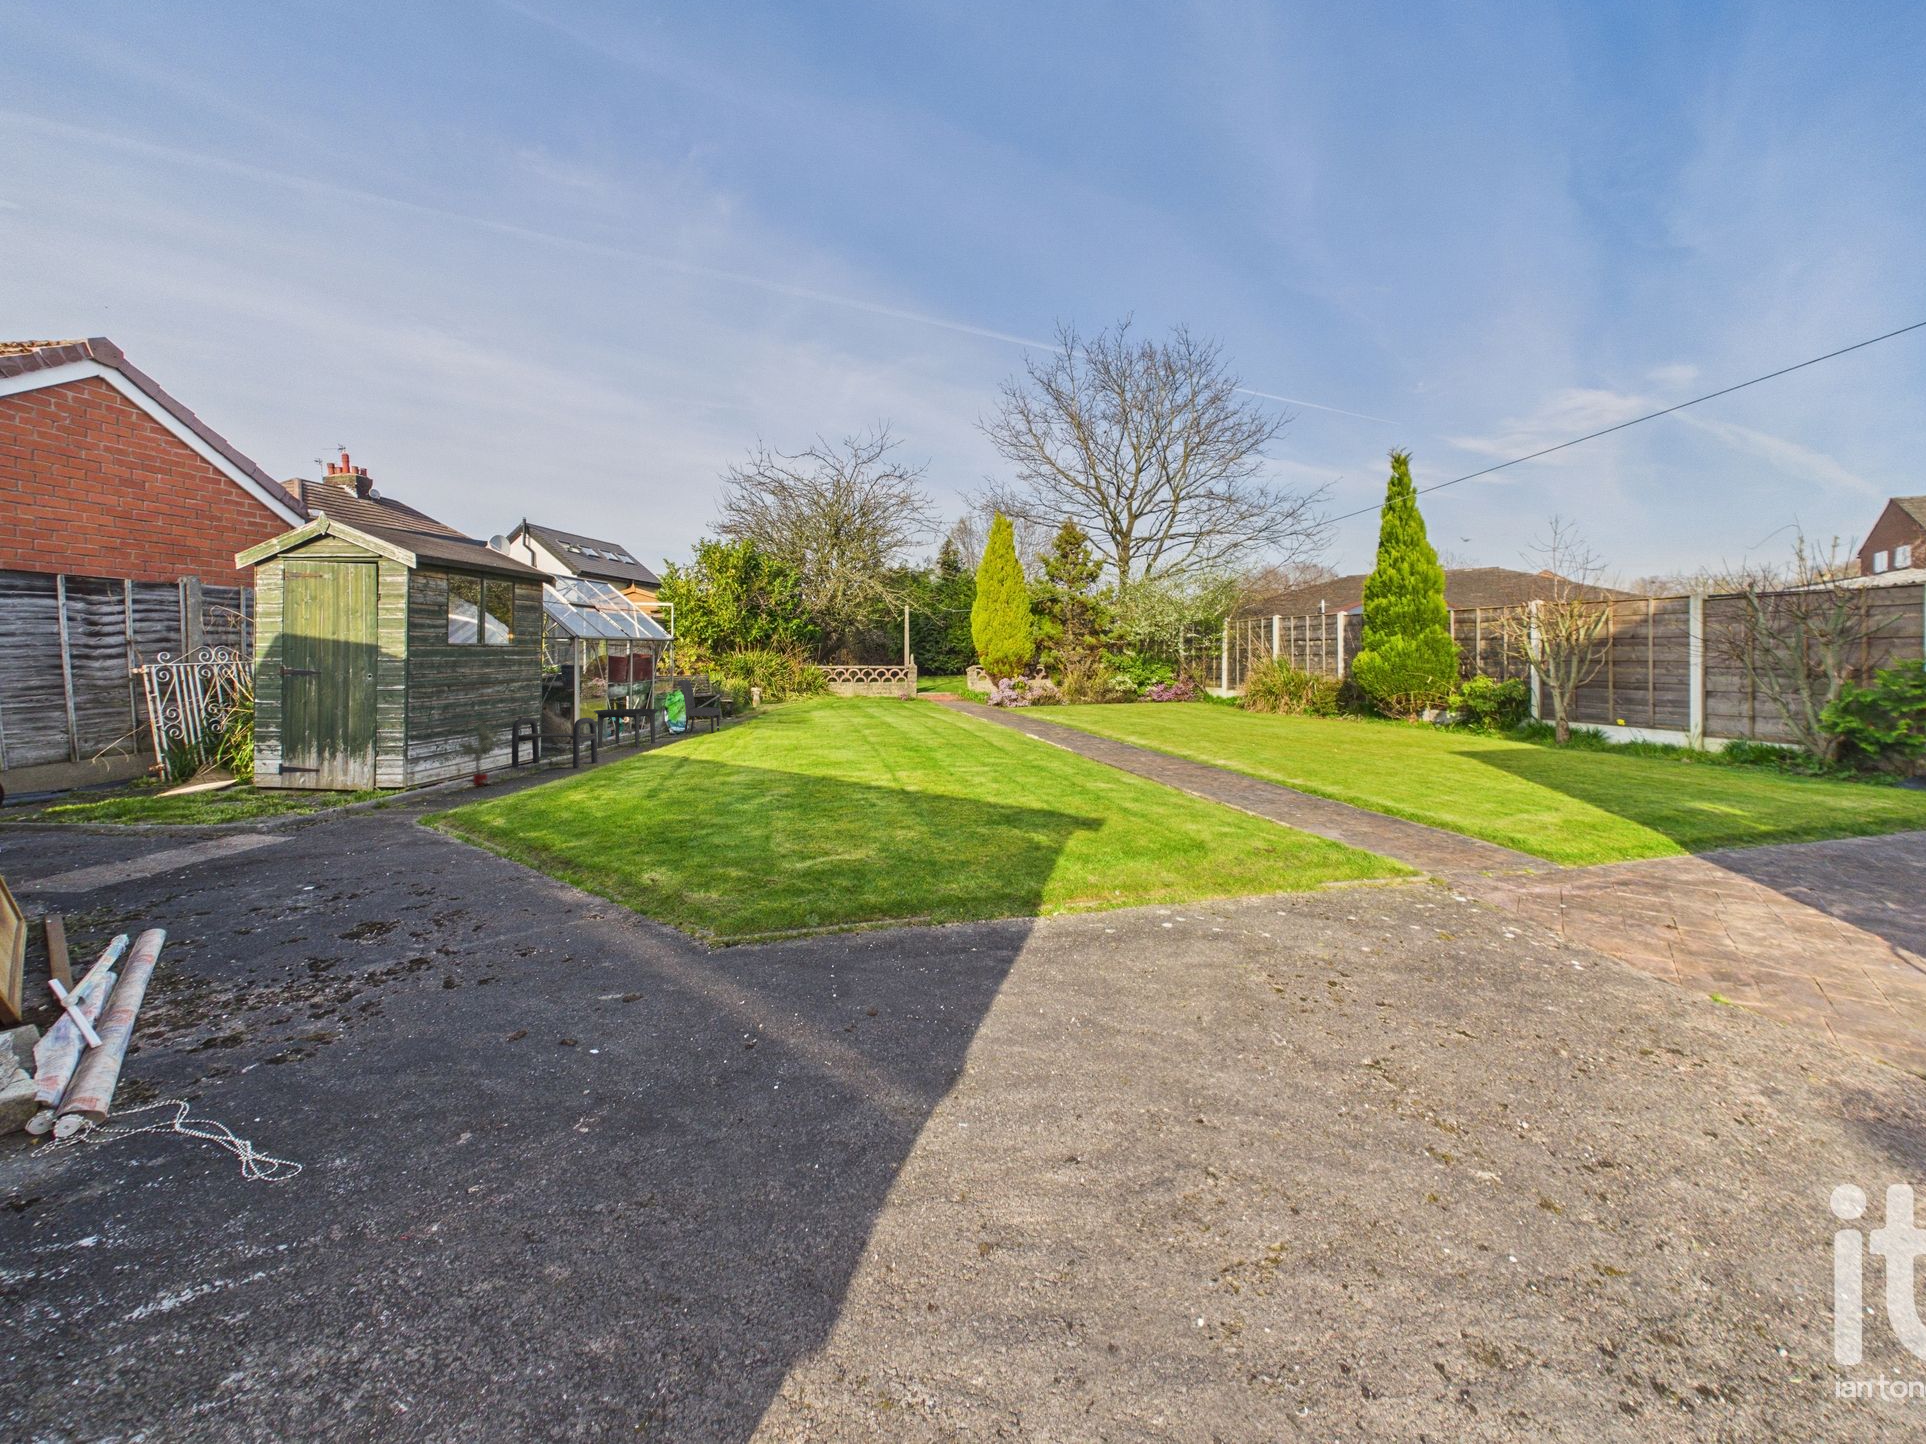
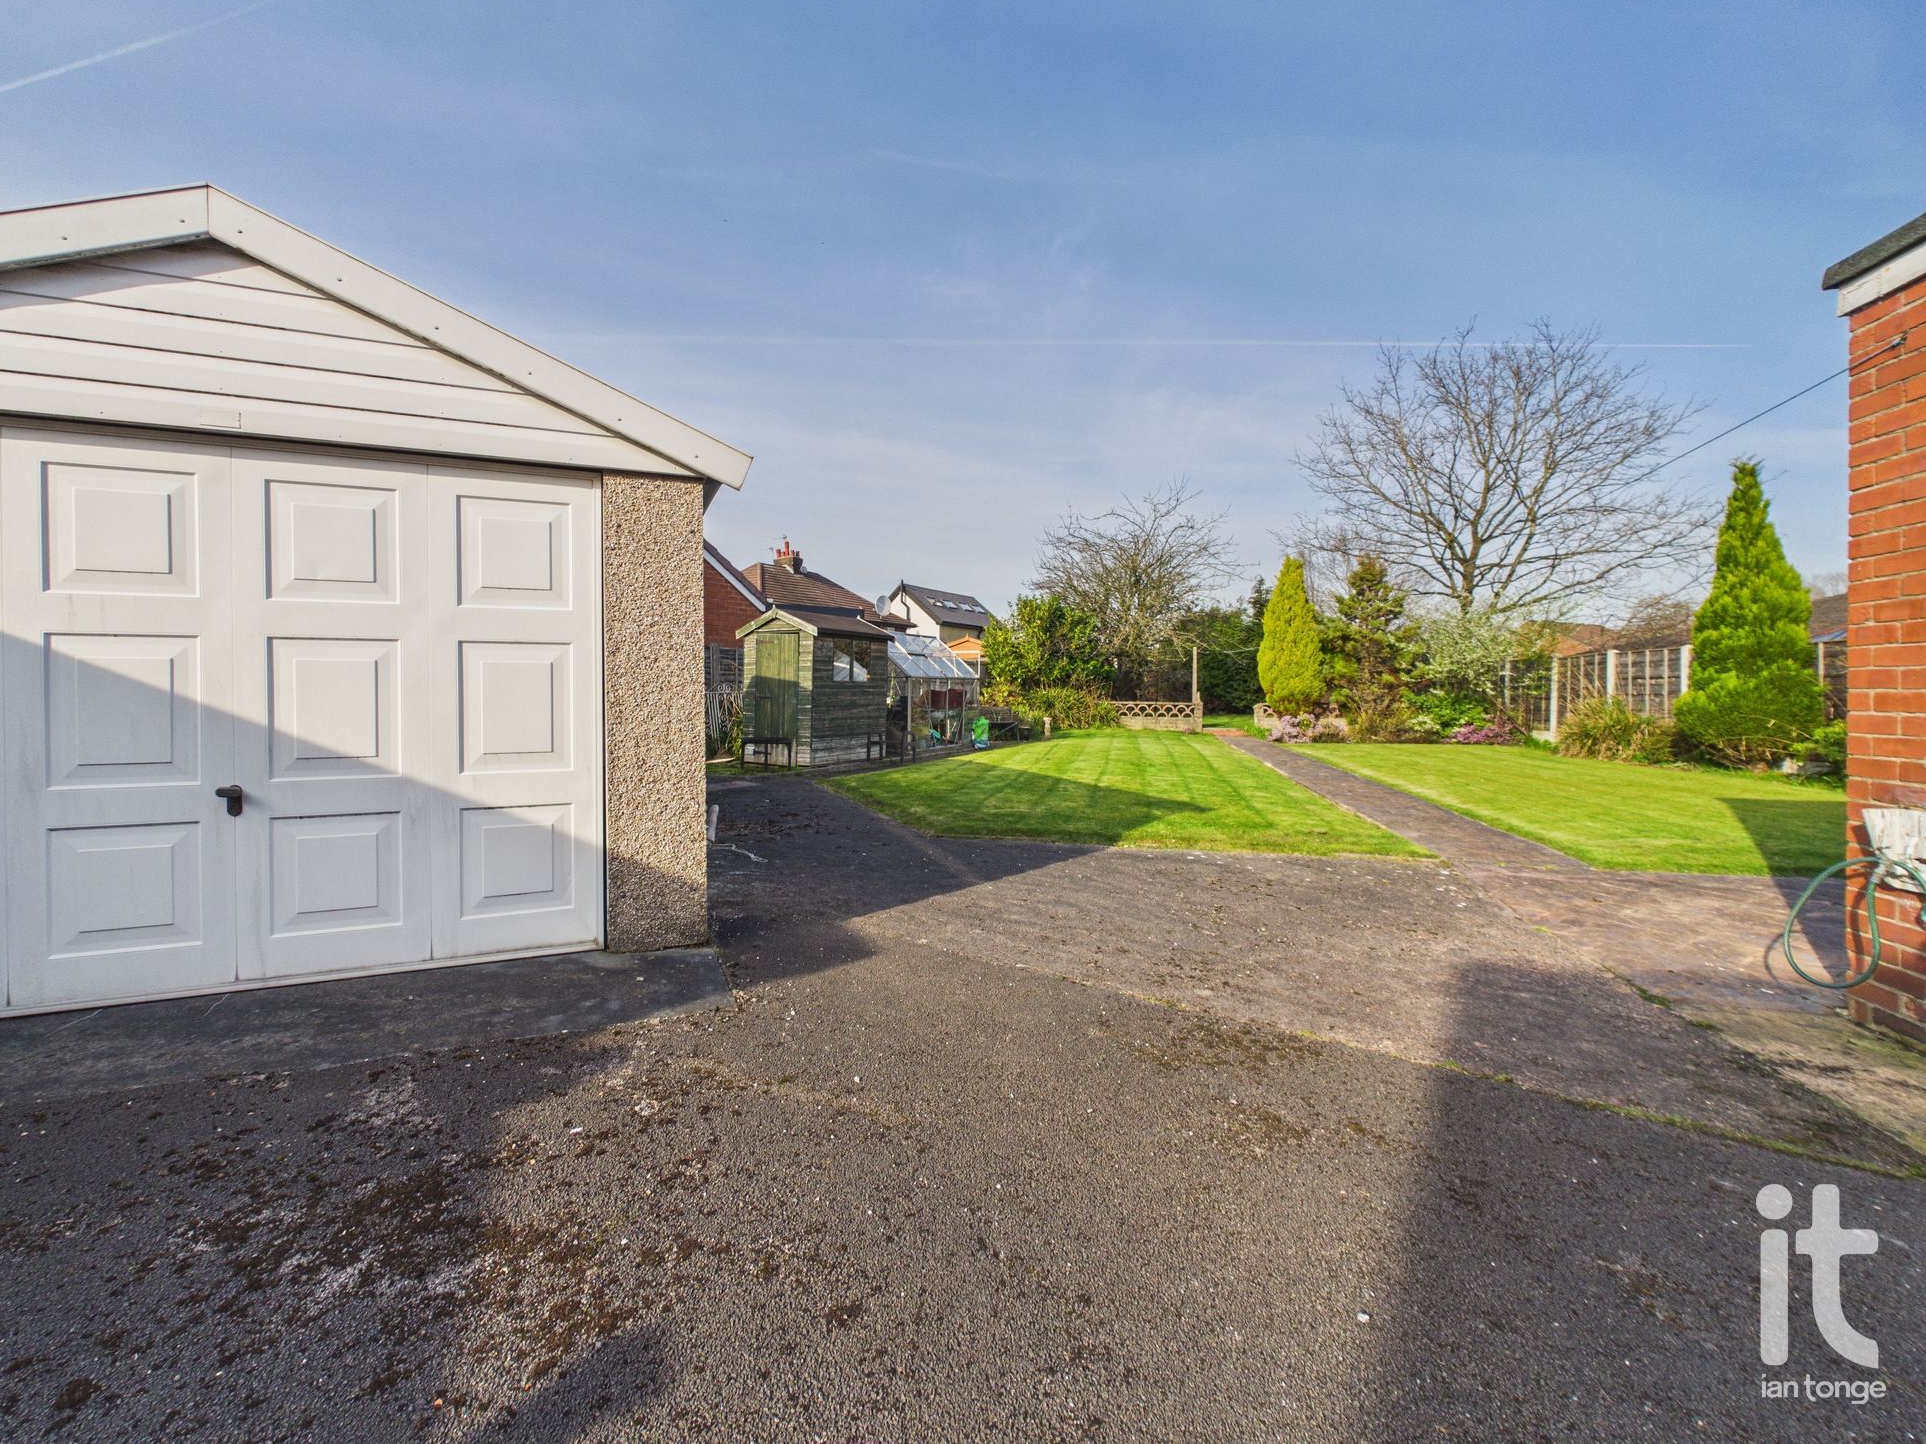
chair: present [678,680,720,733] -> none [981,709,1012,749]
round table: present [594,709,659,747] -> present [740,737,794,772]
potted tree: present [456,722,501,787] -> none [834,729,860,770]

